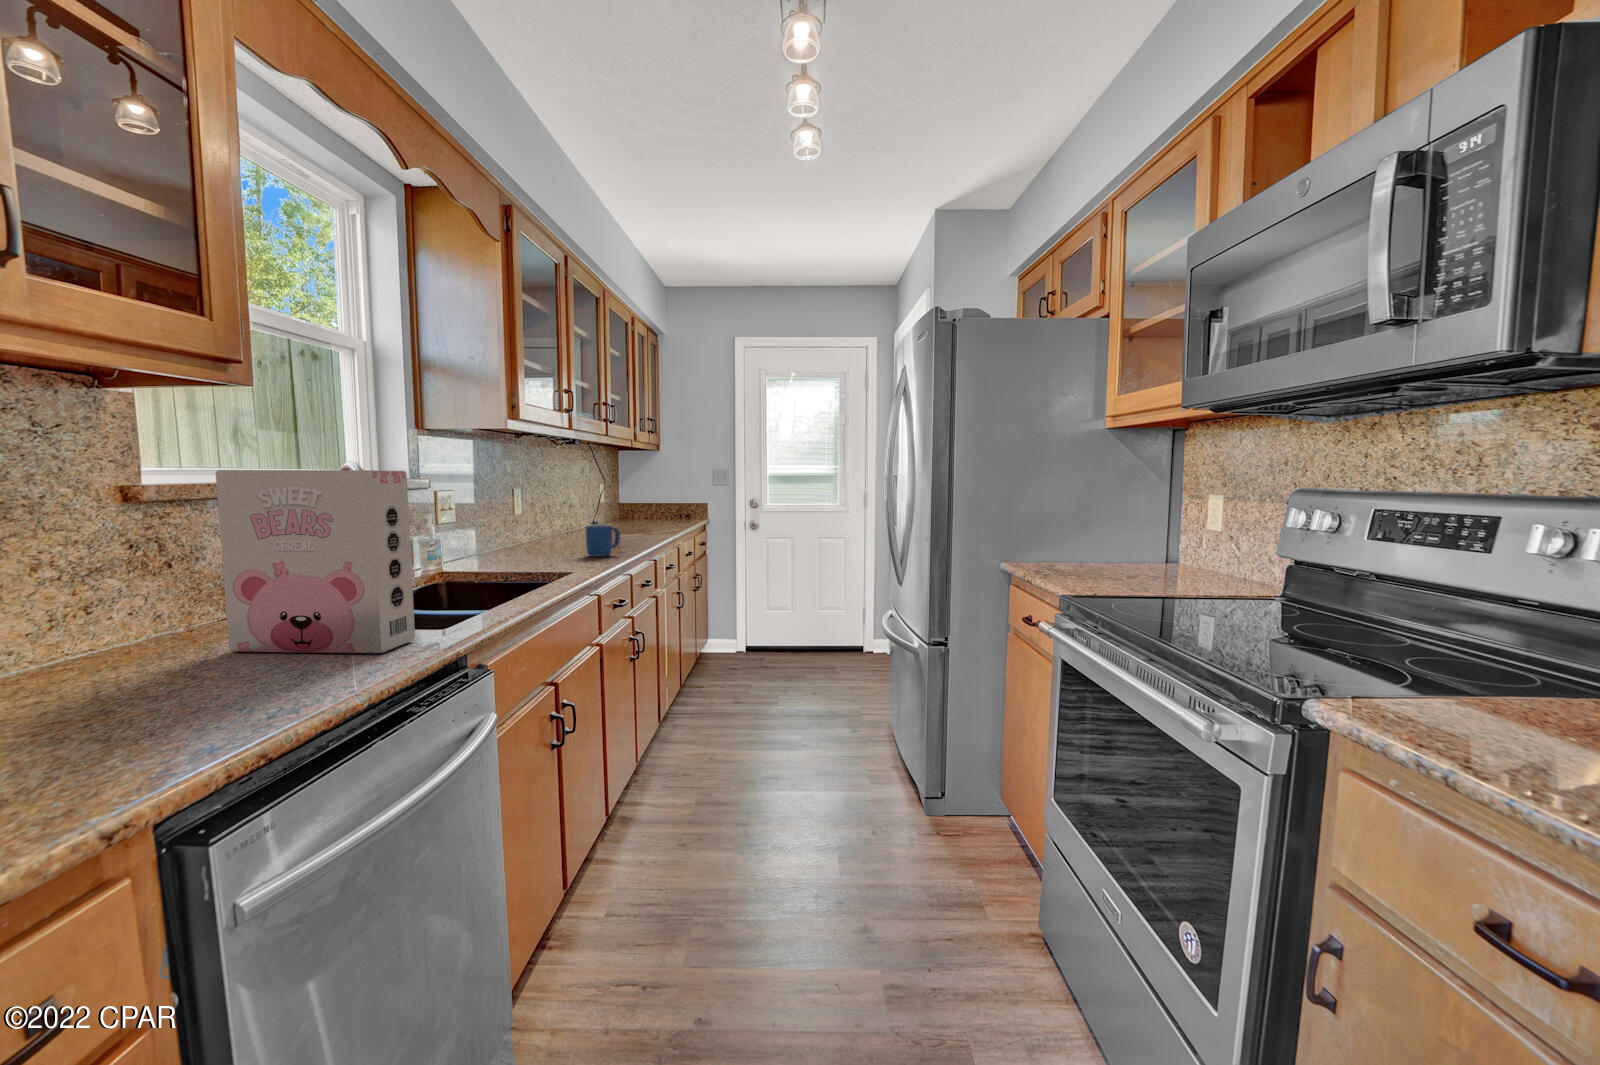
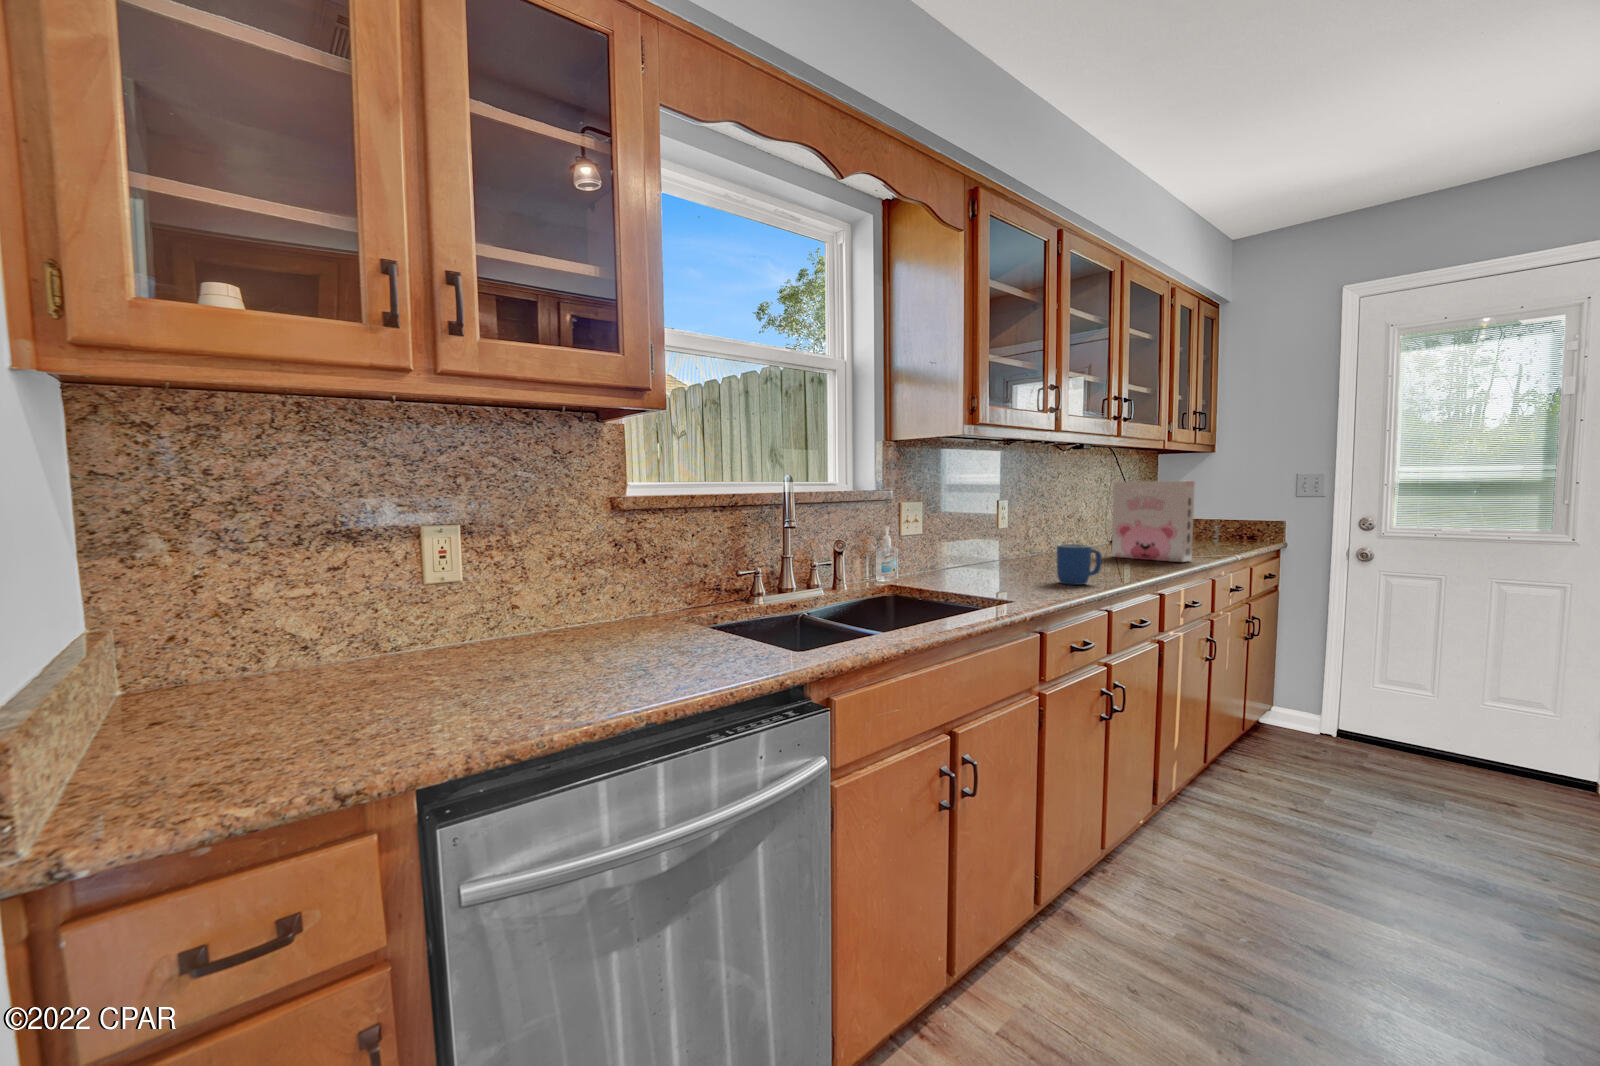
cereal box: present [216,470,415,653] -> present [1112,481,1195,562]

